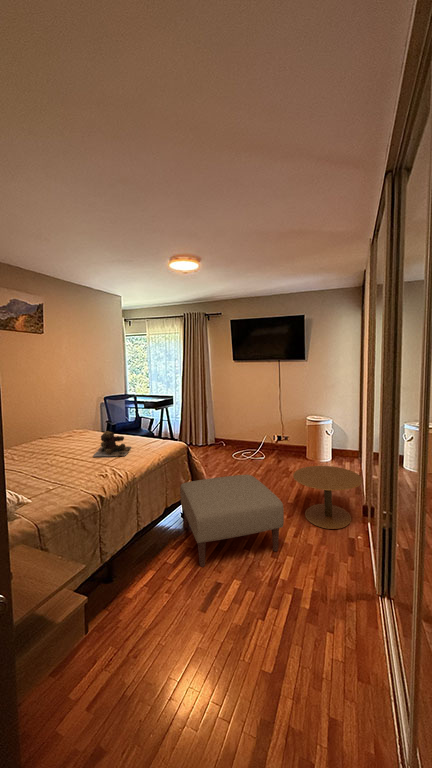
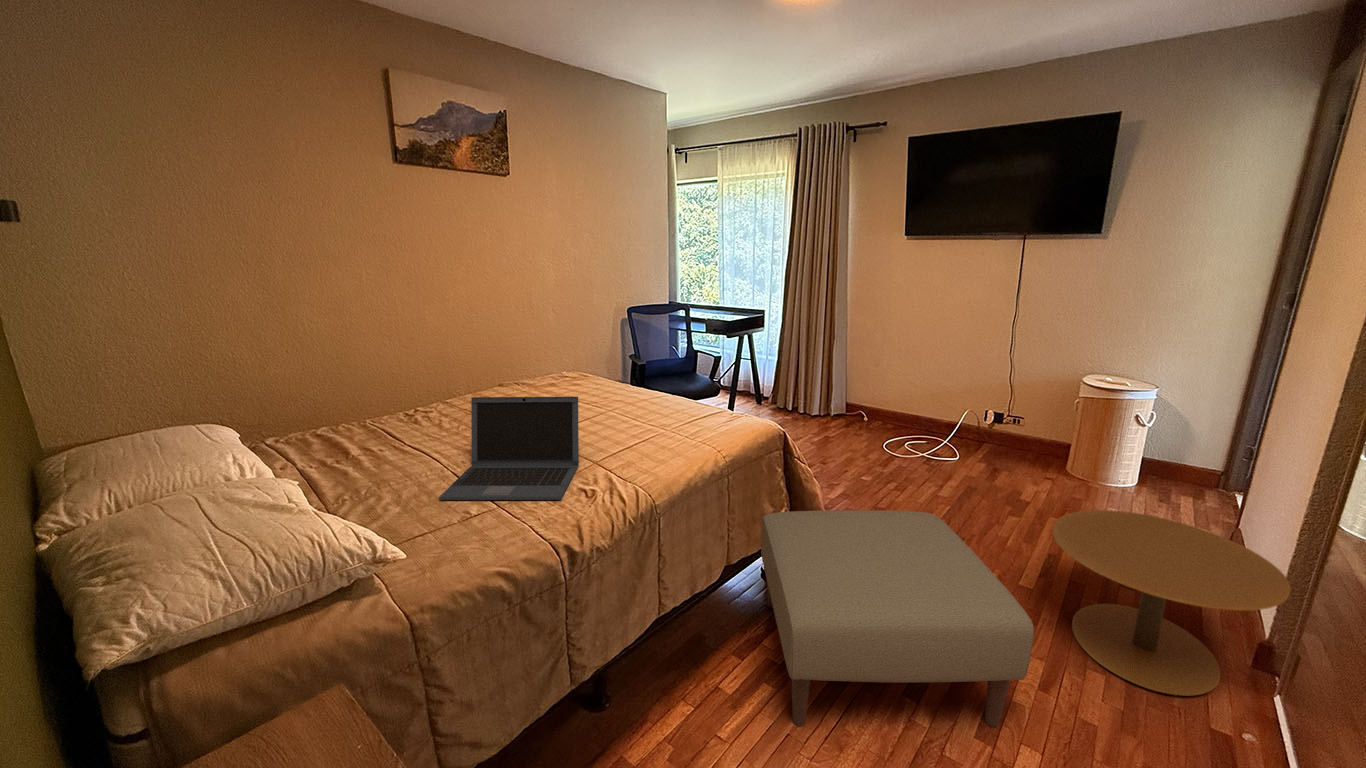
teddy bear: present [93,431,131,457] -> none [580,384,663,442]
laptop: none [32,436,97,487] -> present [439,397,579,500]

